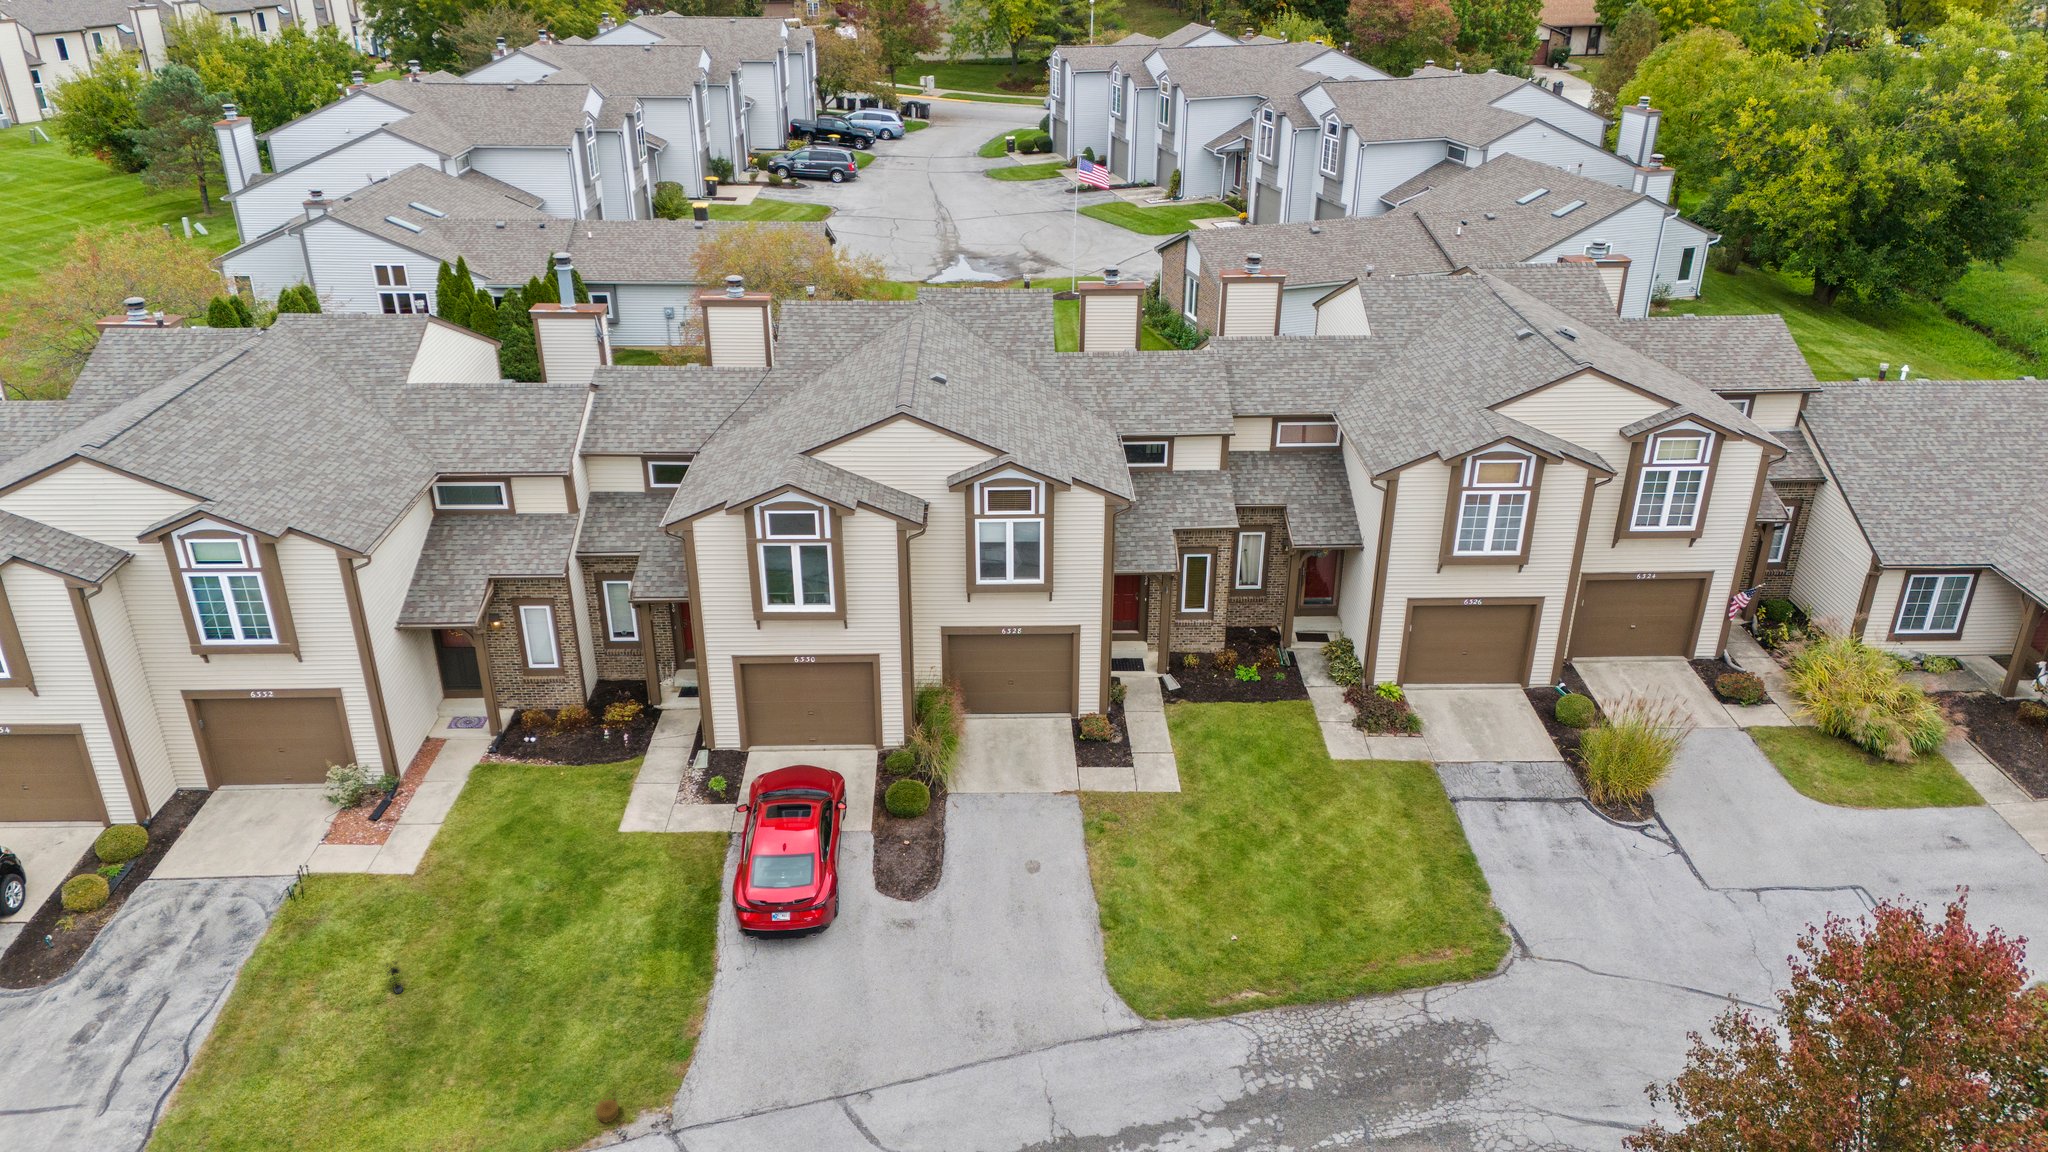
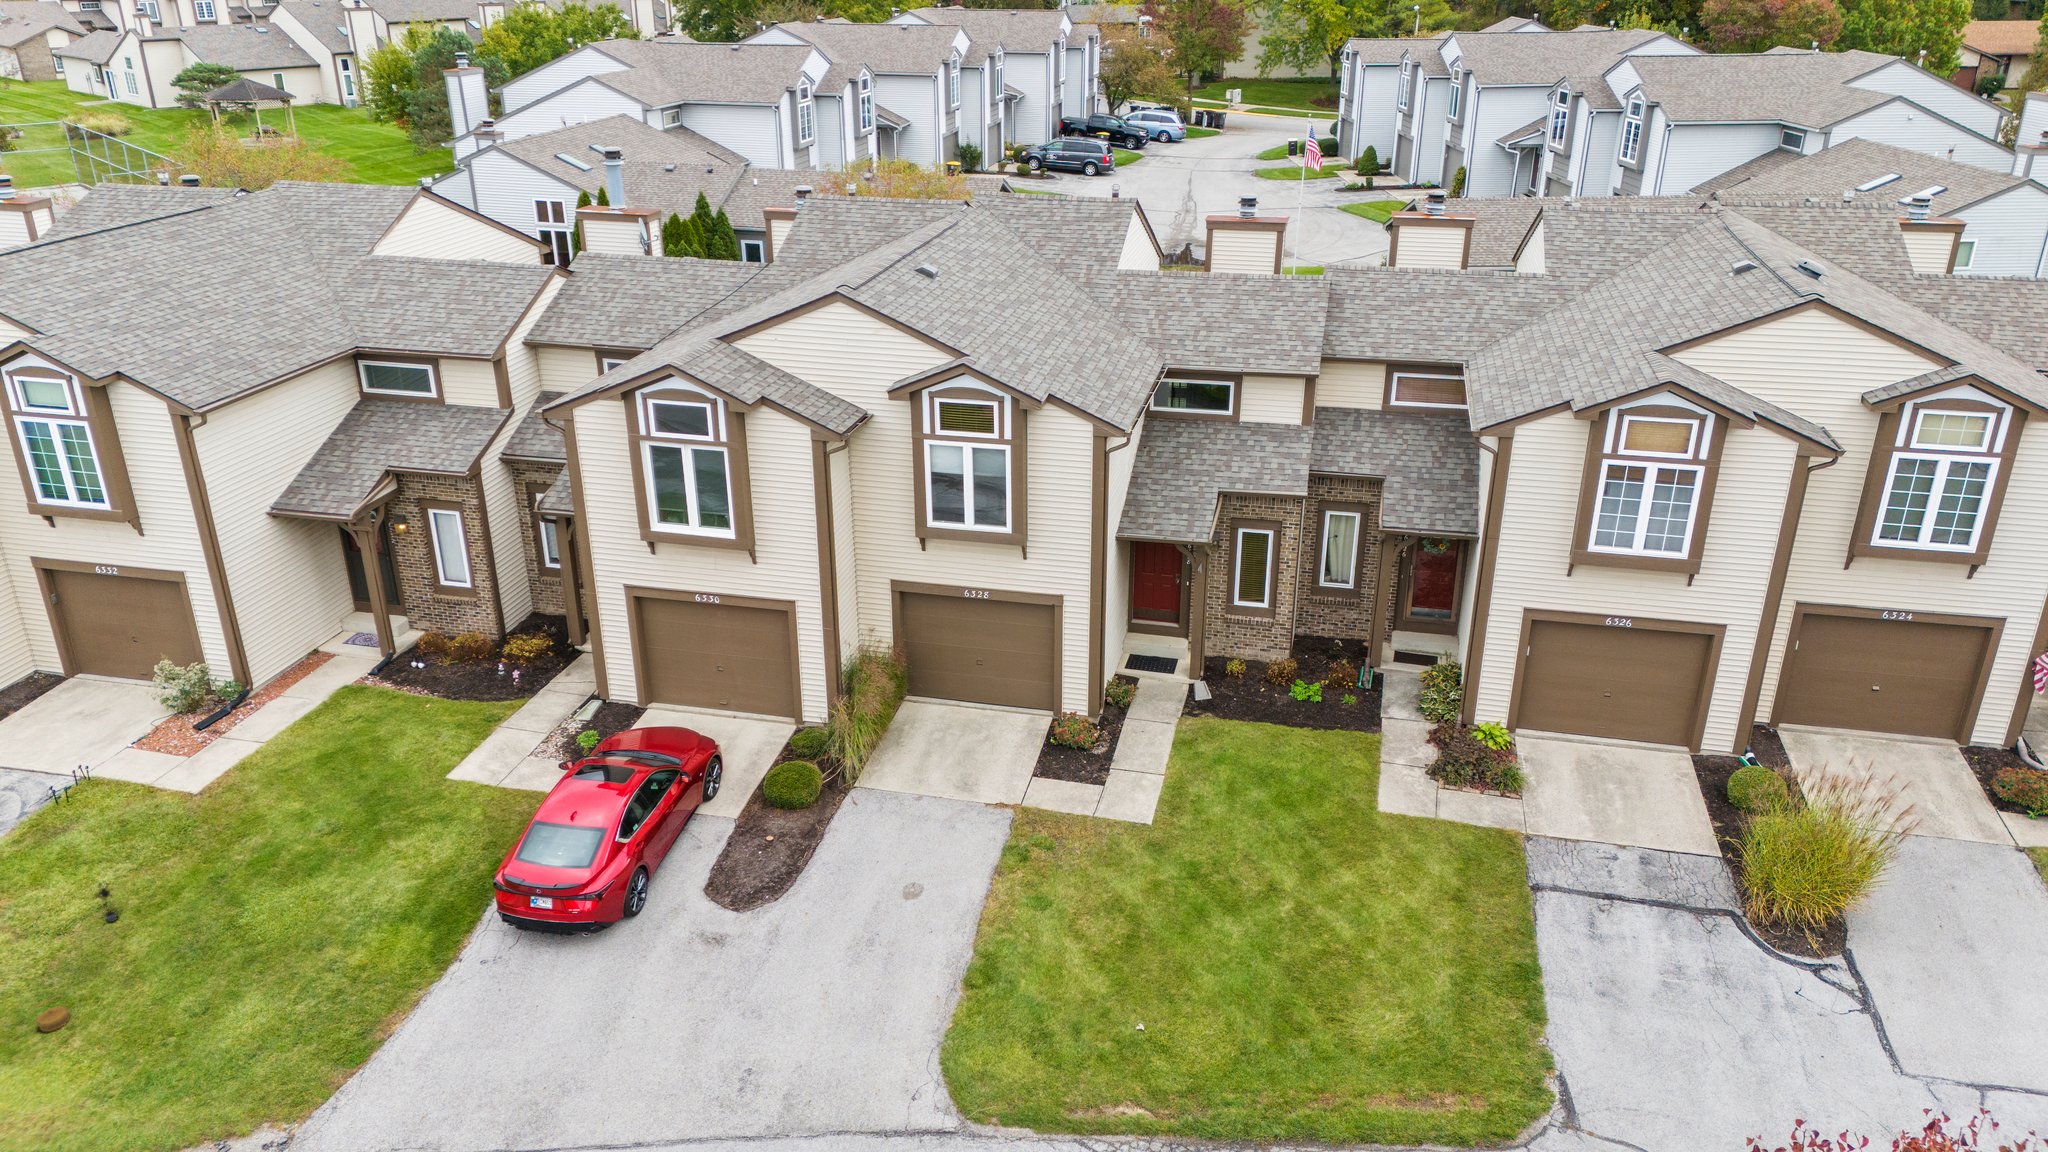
basket: present [595,1099,619,1123] -> present [36,997,70,1032]

